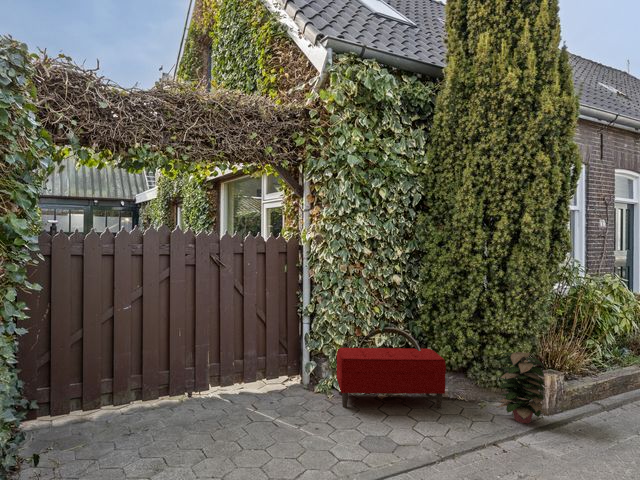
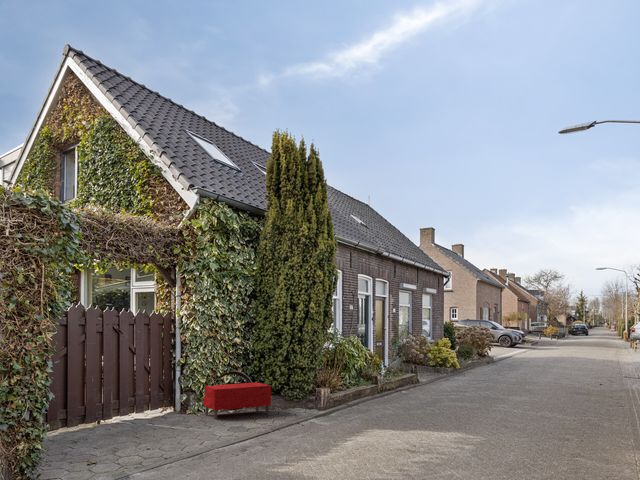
decorative plant: present [497,352,548,423] -> none [297,377,324,415]

